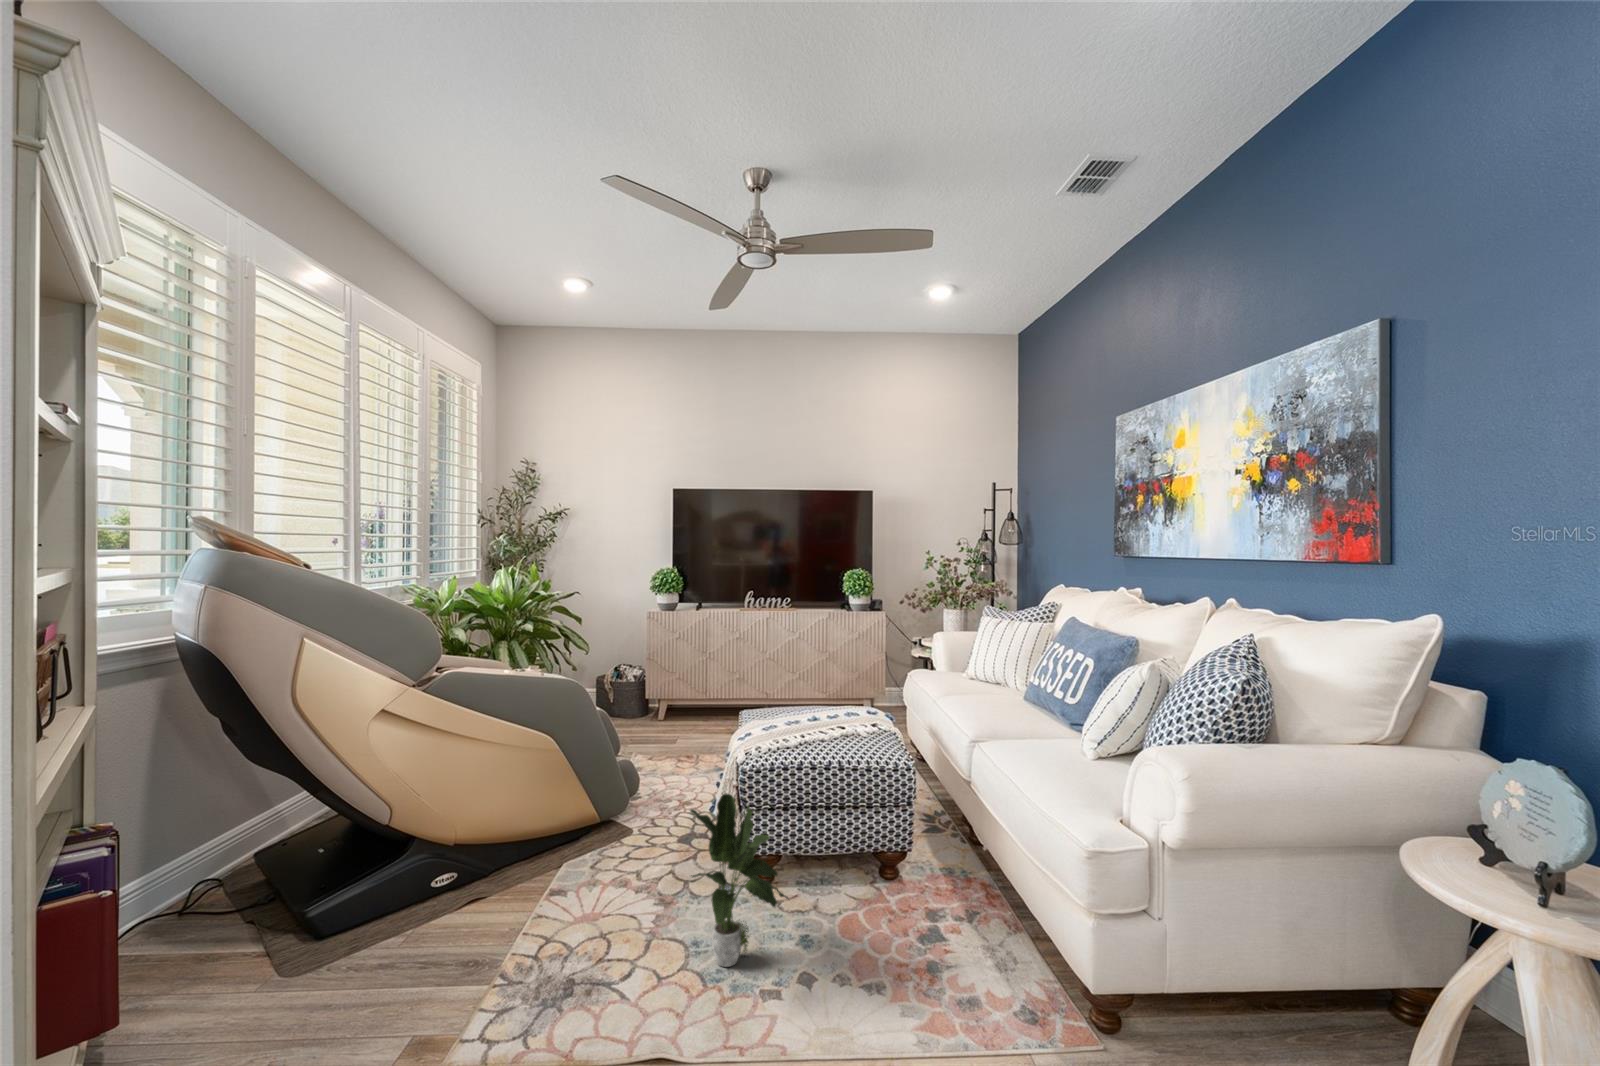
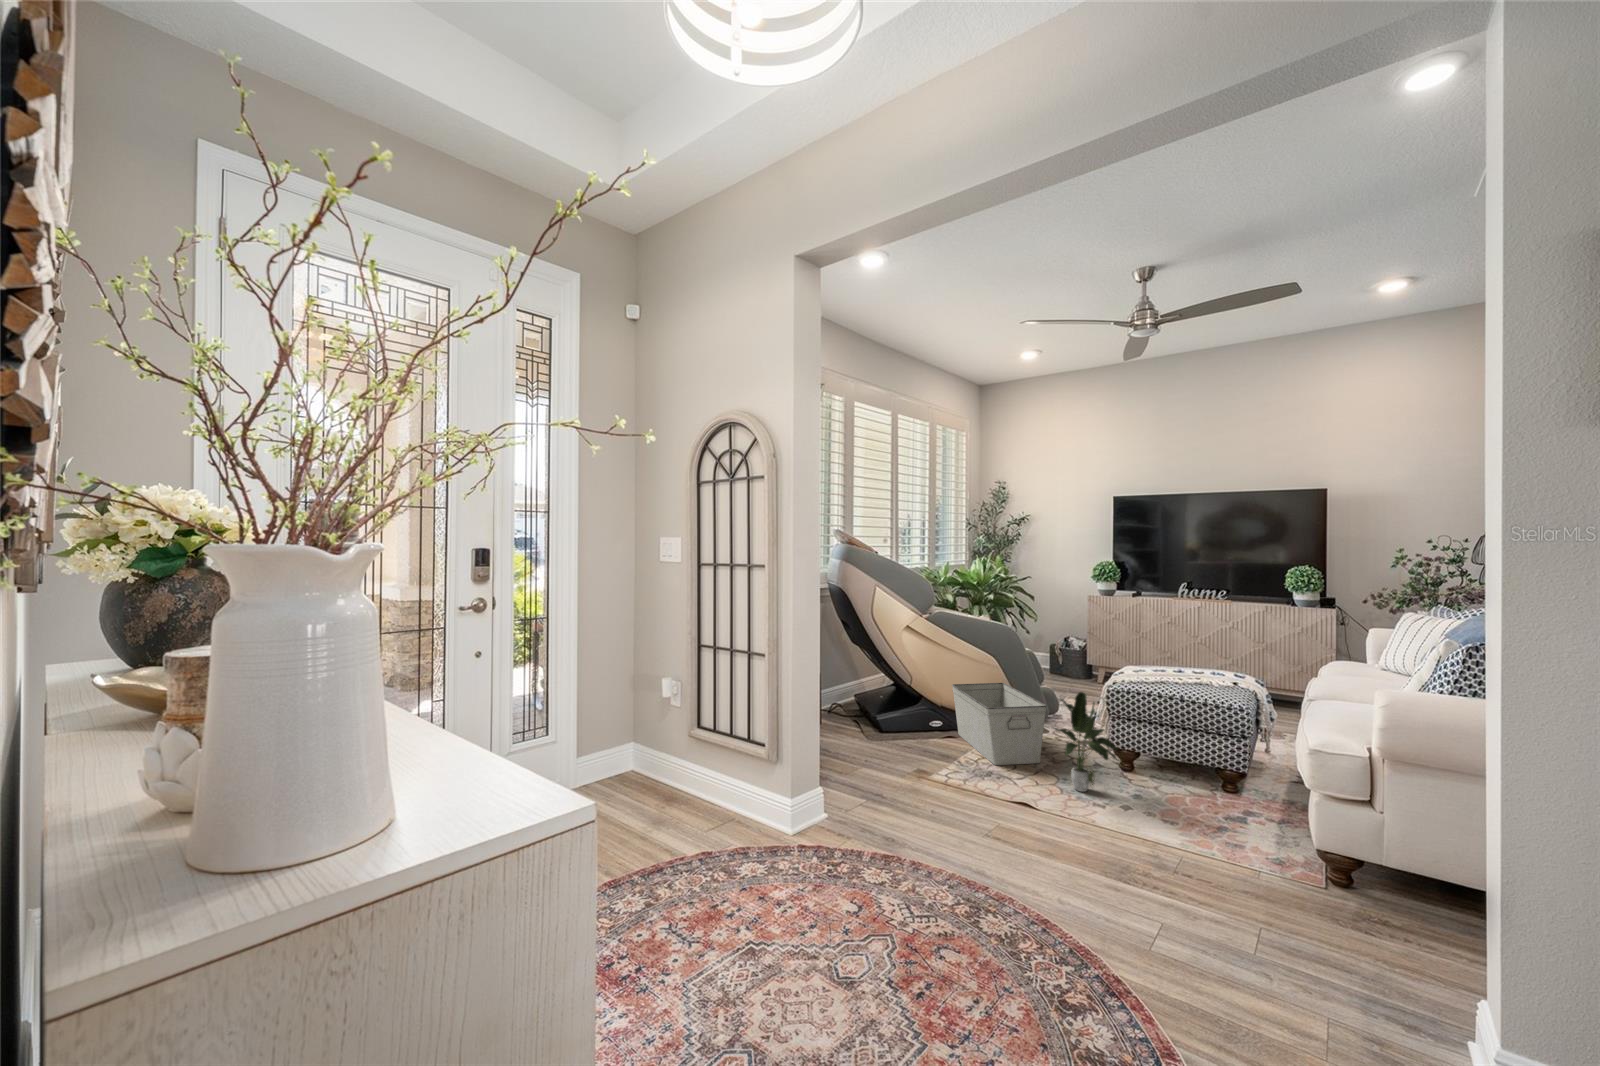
storage bin: none [476,776,654,952] -> present [952,683,1046,765]

